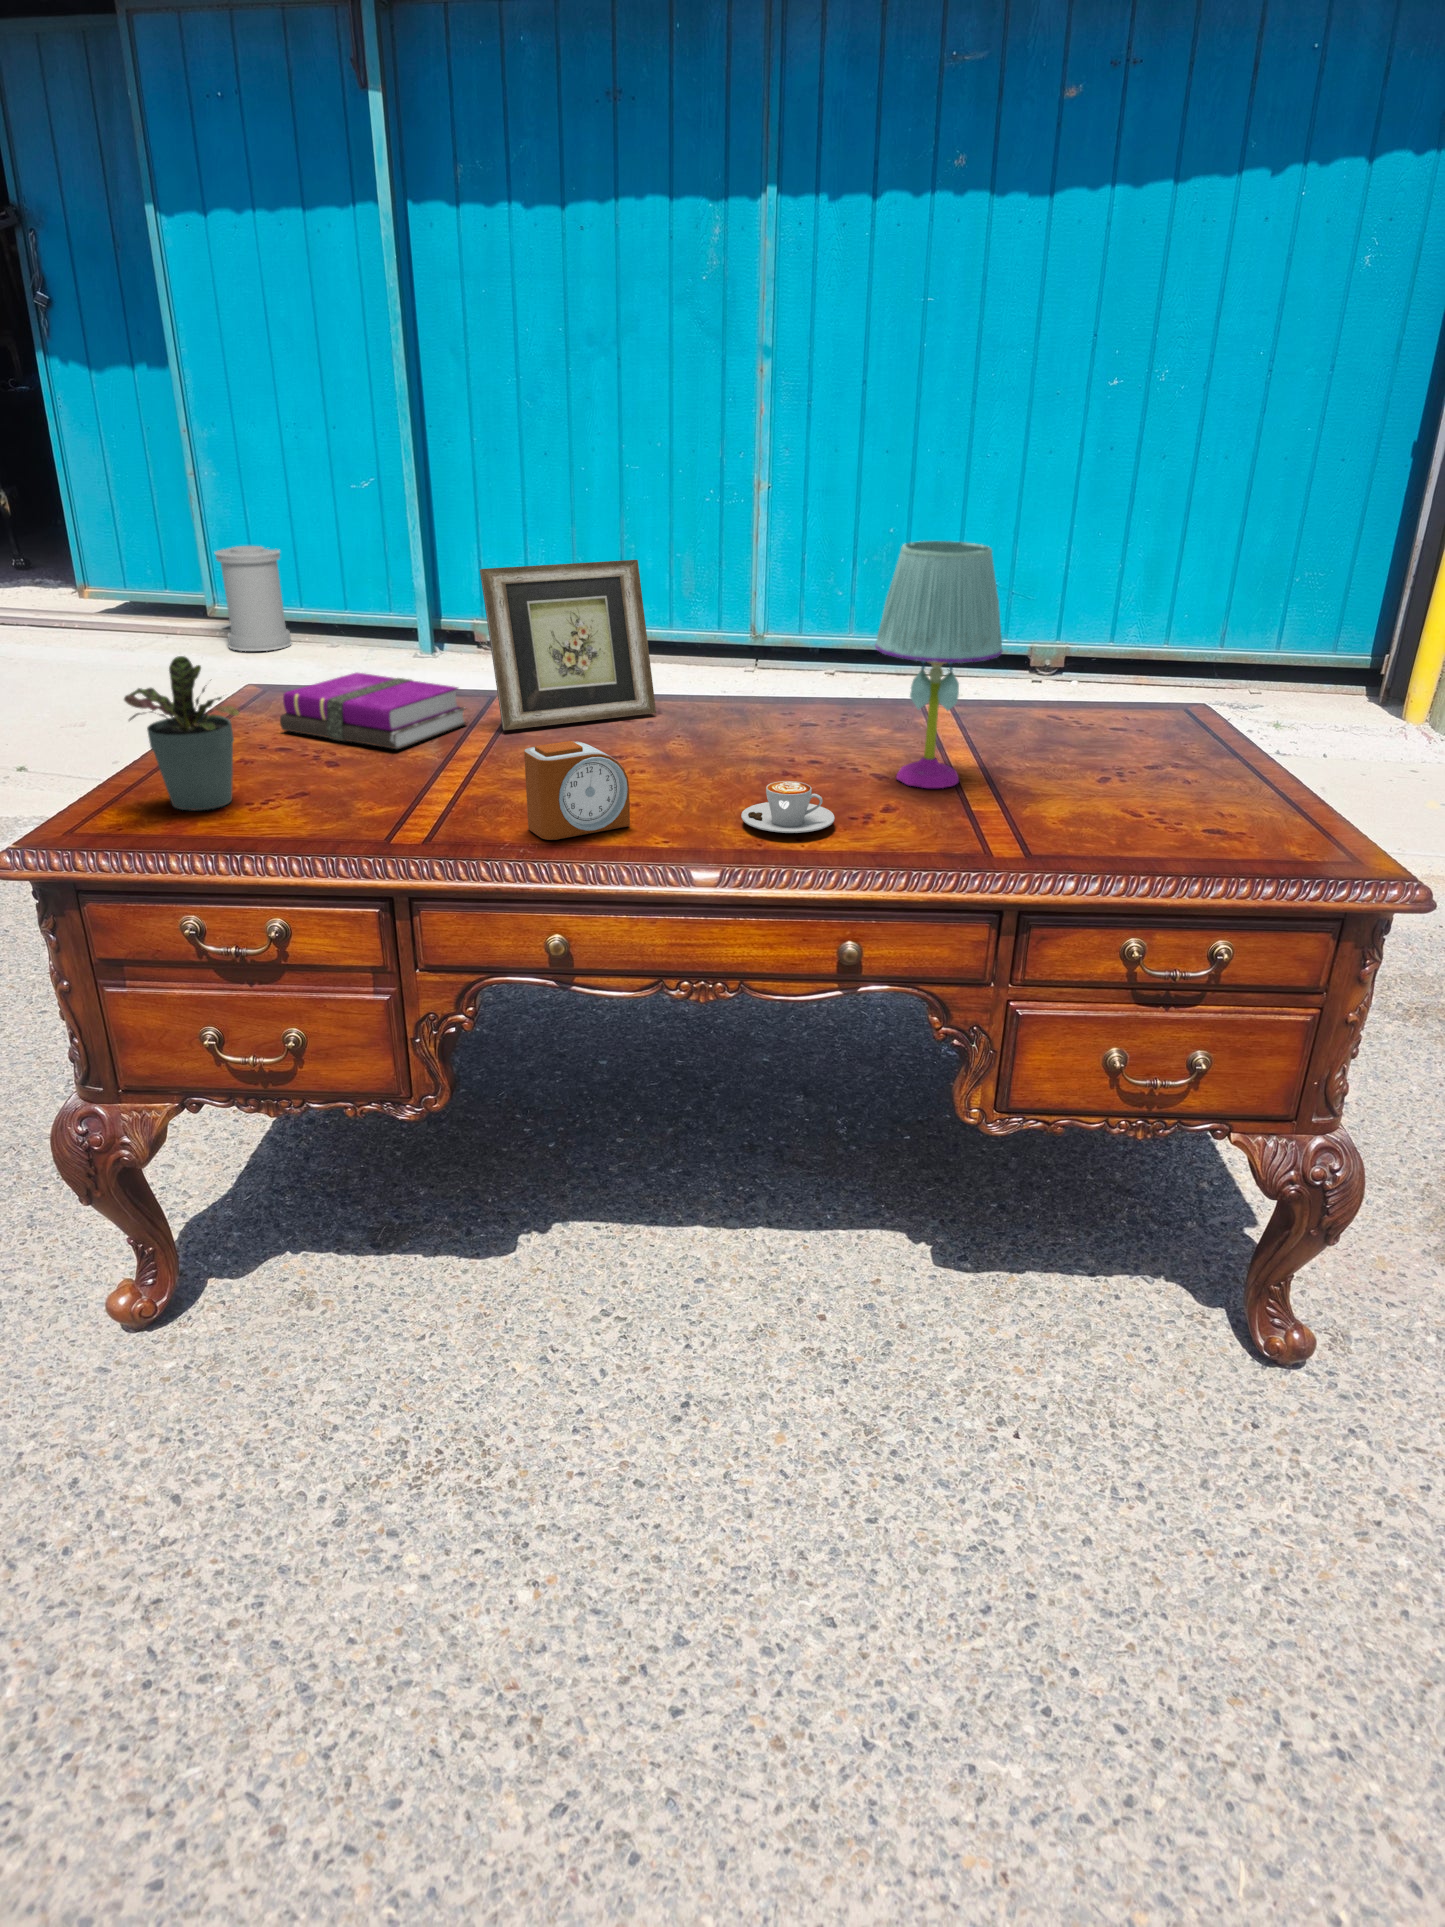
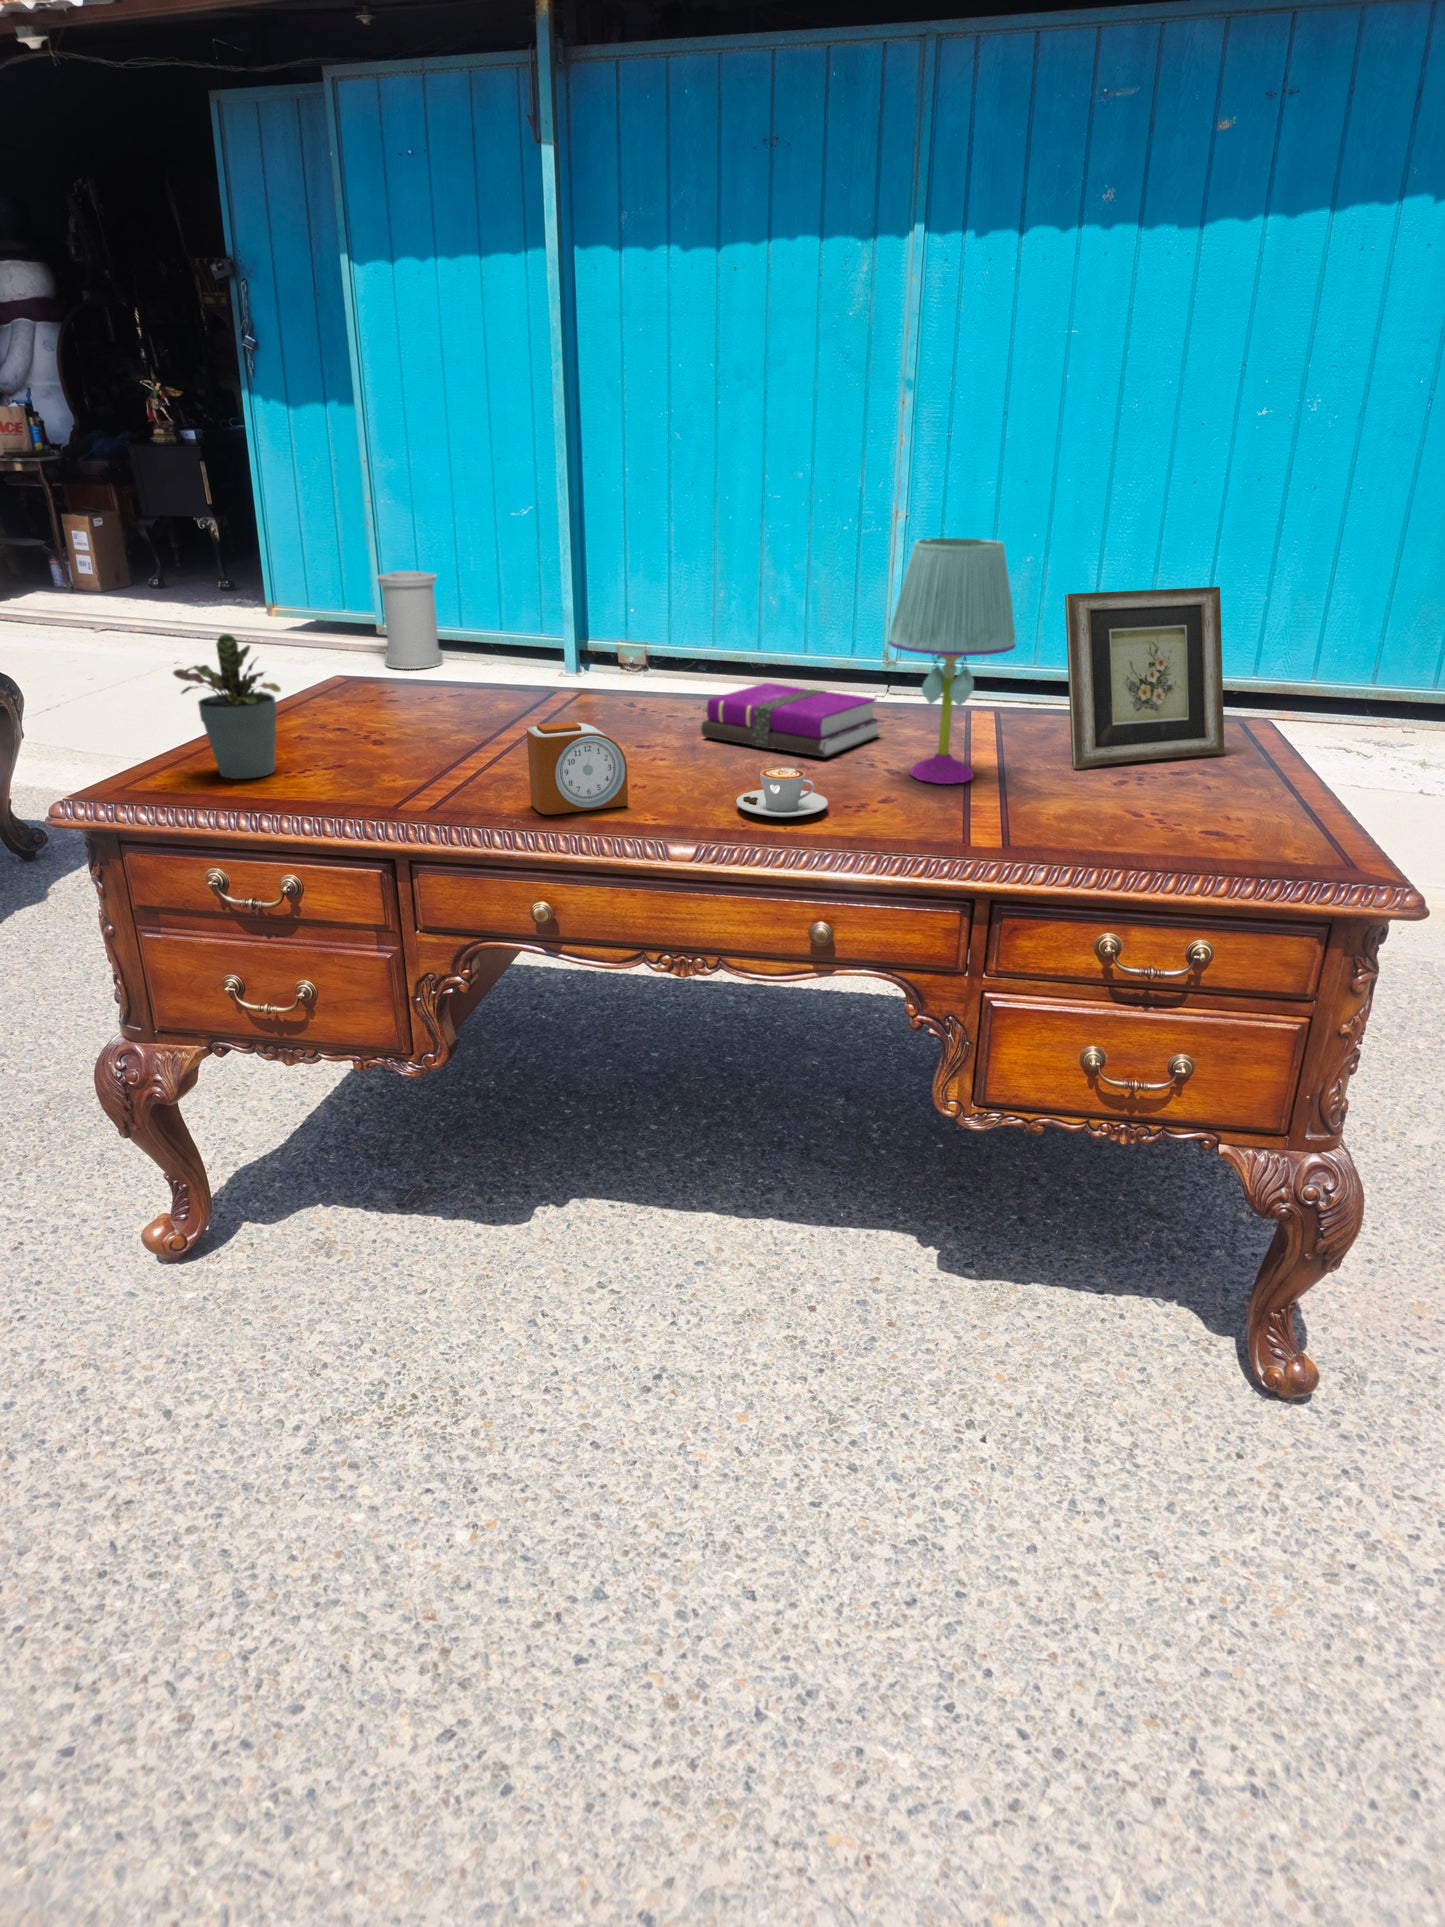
picture frame: present [480,560,656,730] -> present [1065,587,1224,766]
notebook: present [280,673,466,749] -> present [701,683,880,757]

